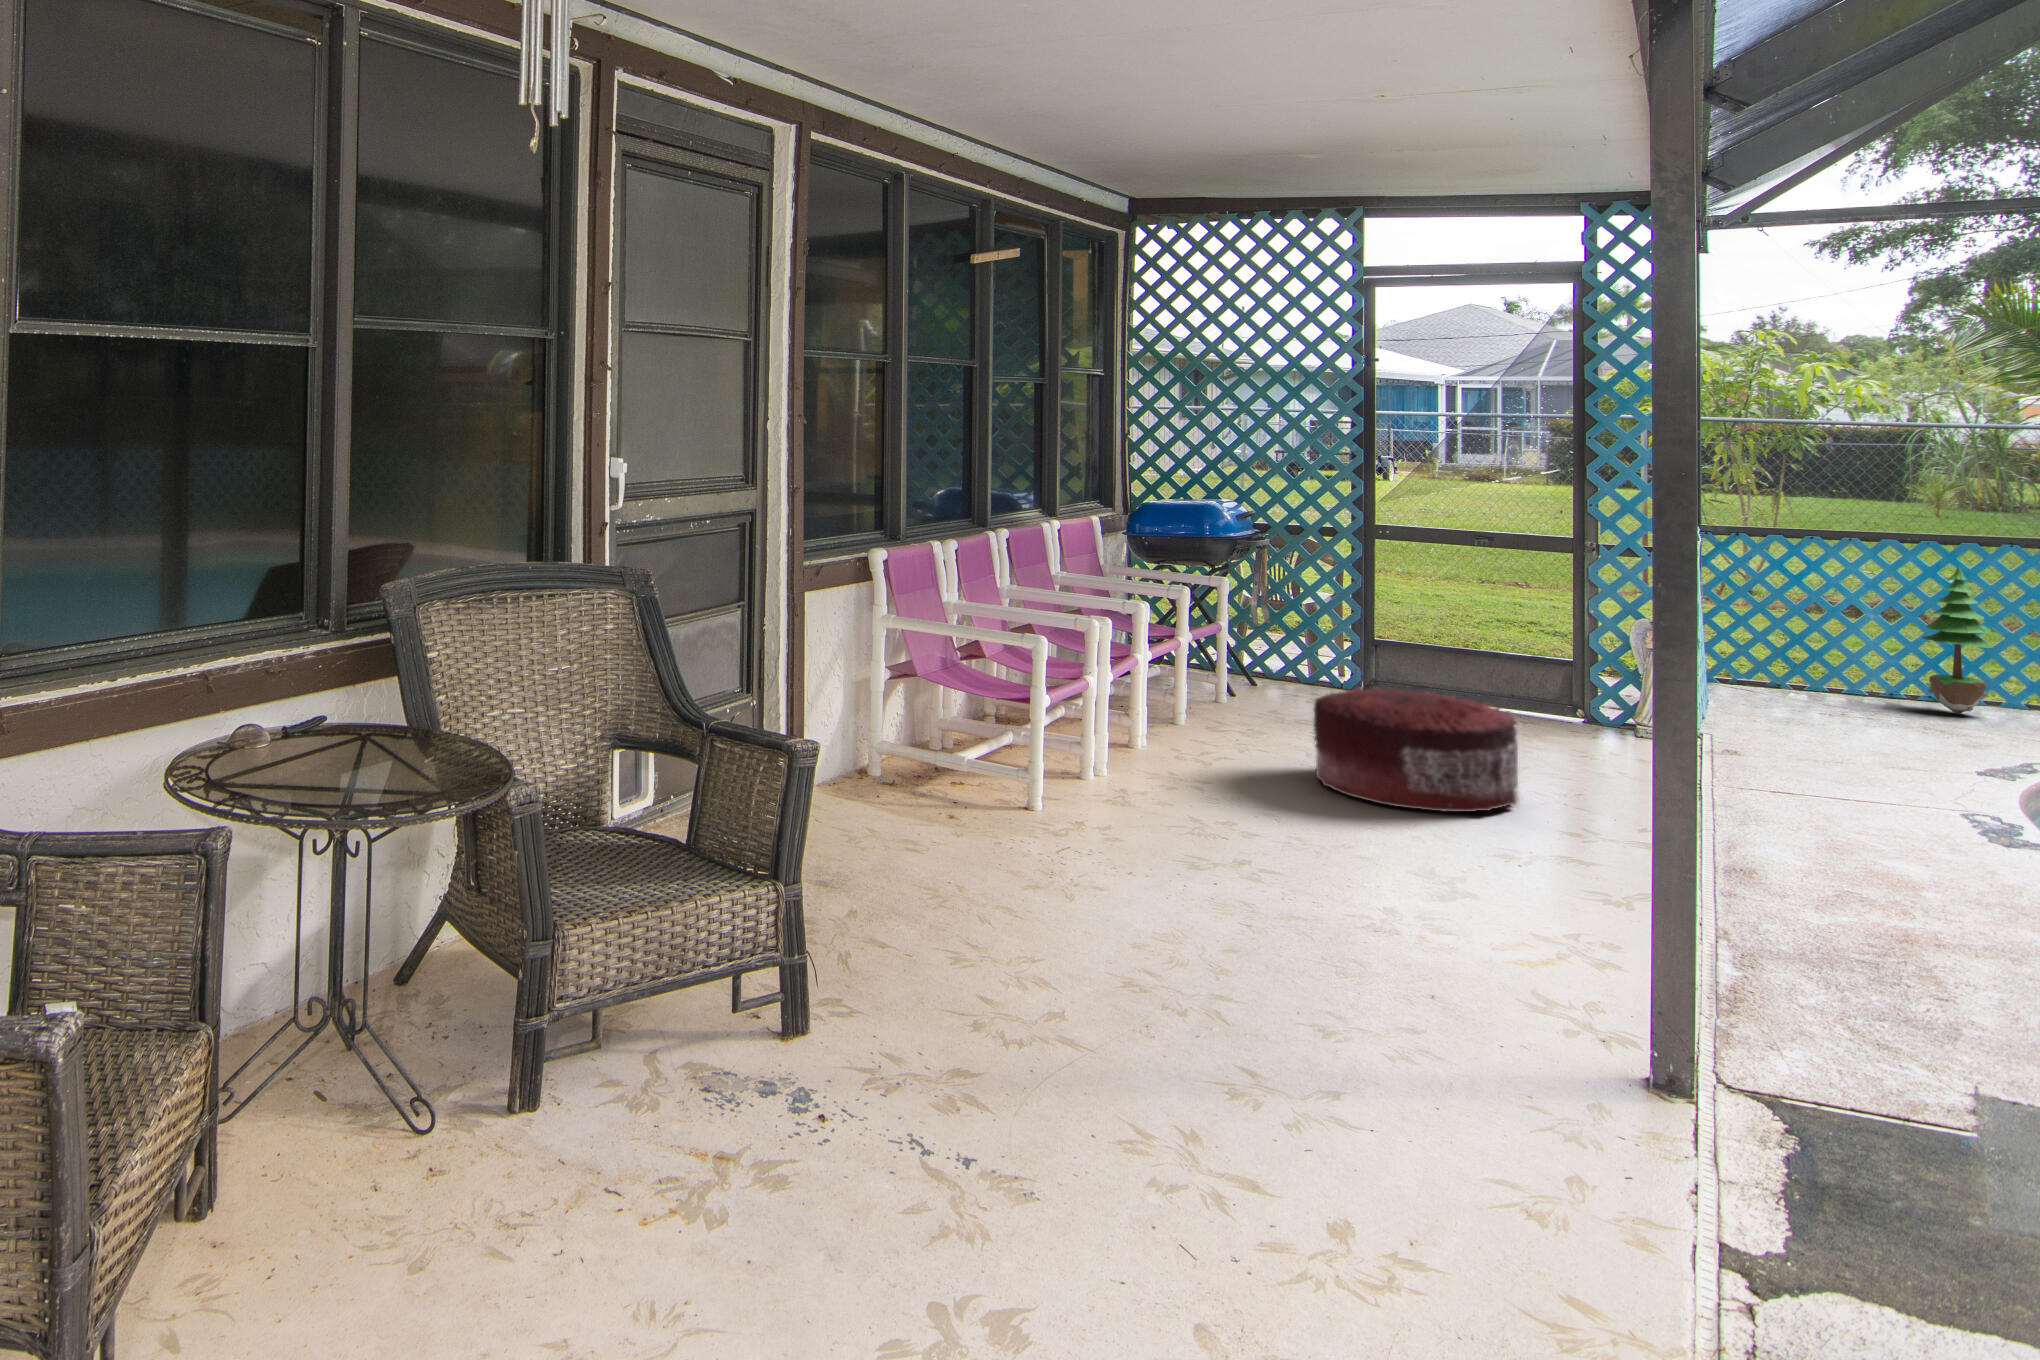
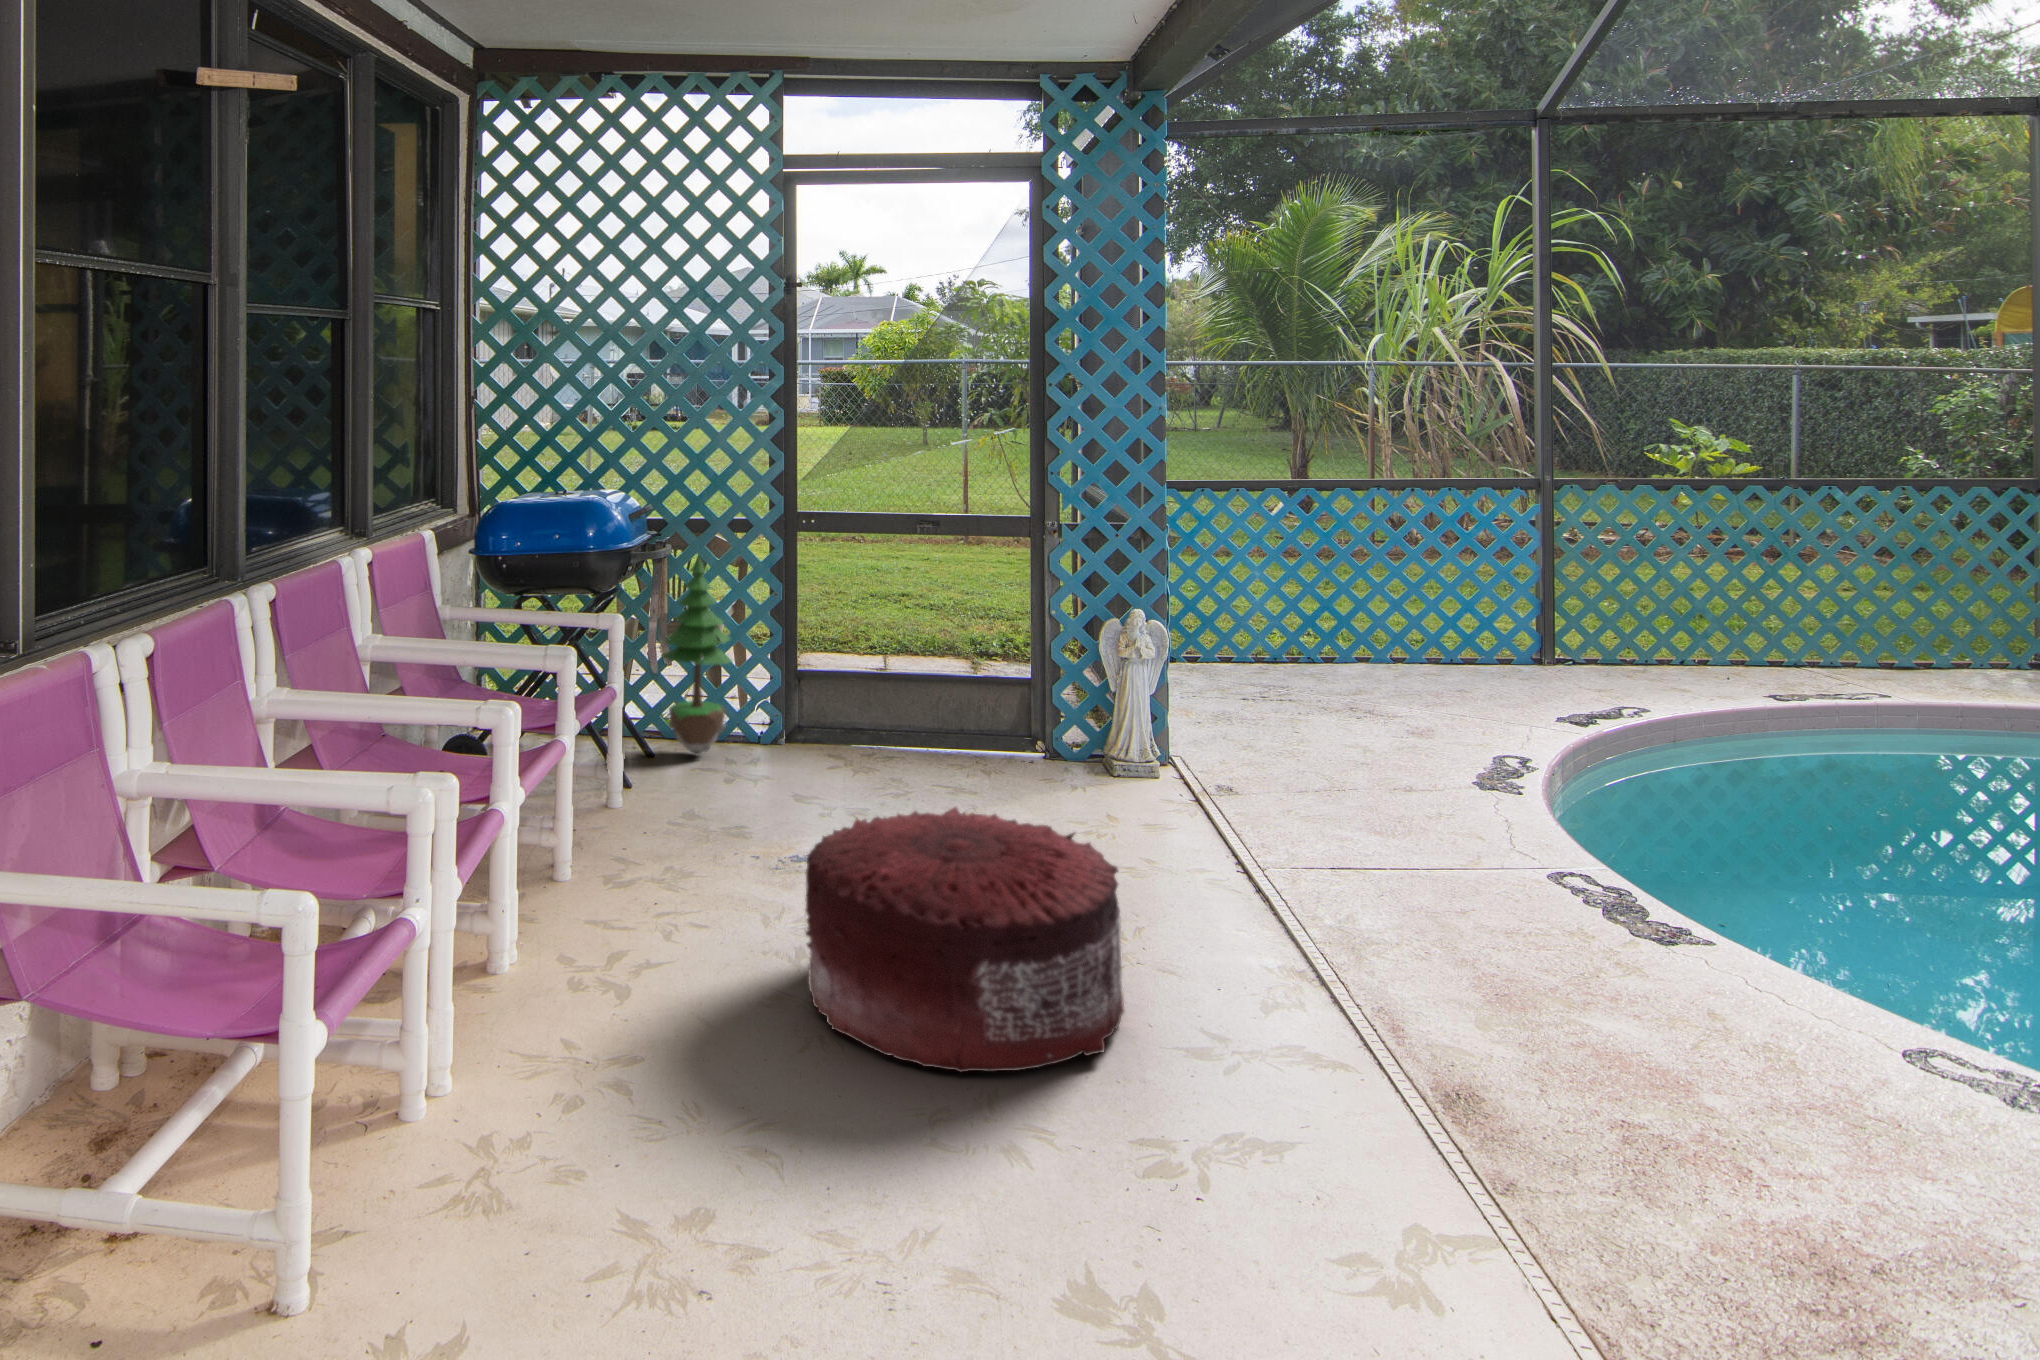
potted tree: present [1922,567,1993,714] -> present [662,557,732,755]

